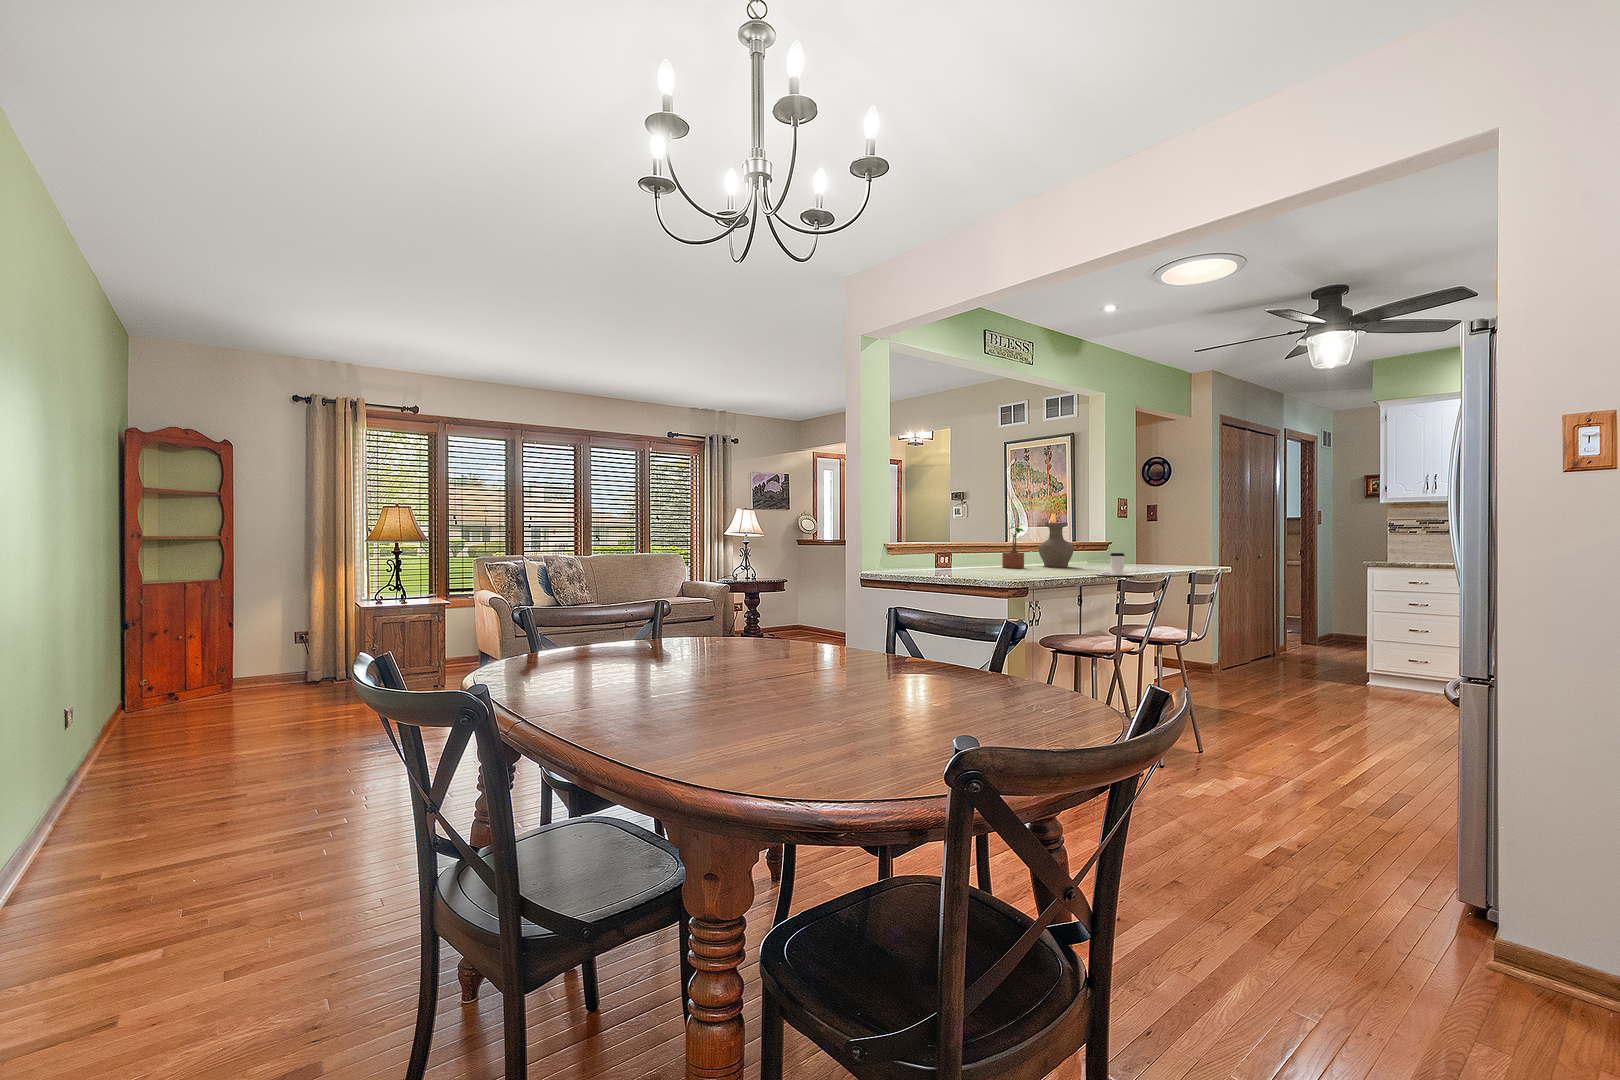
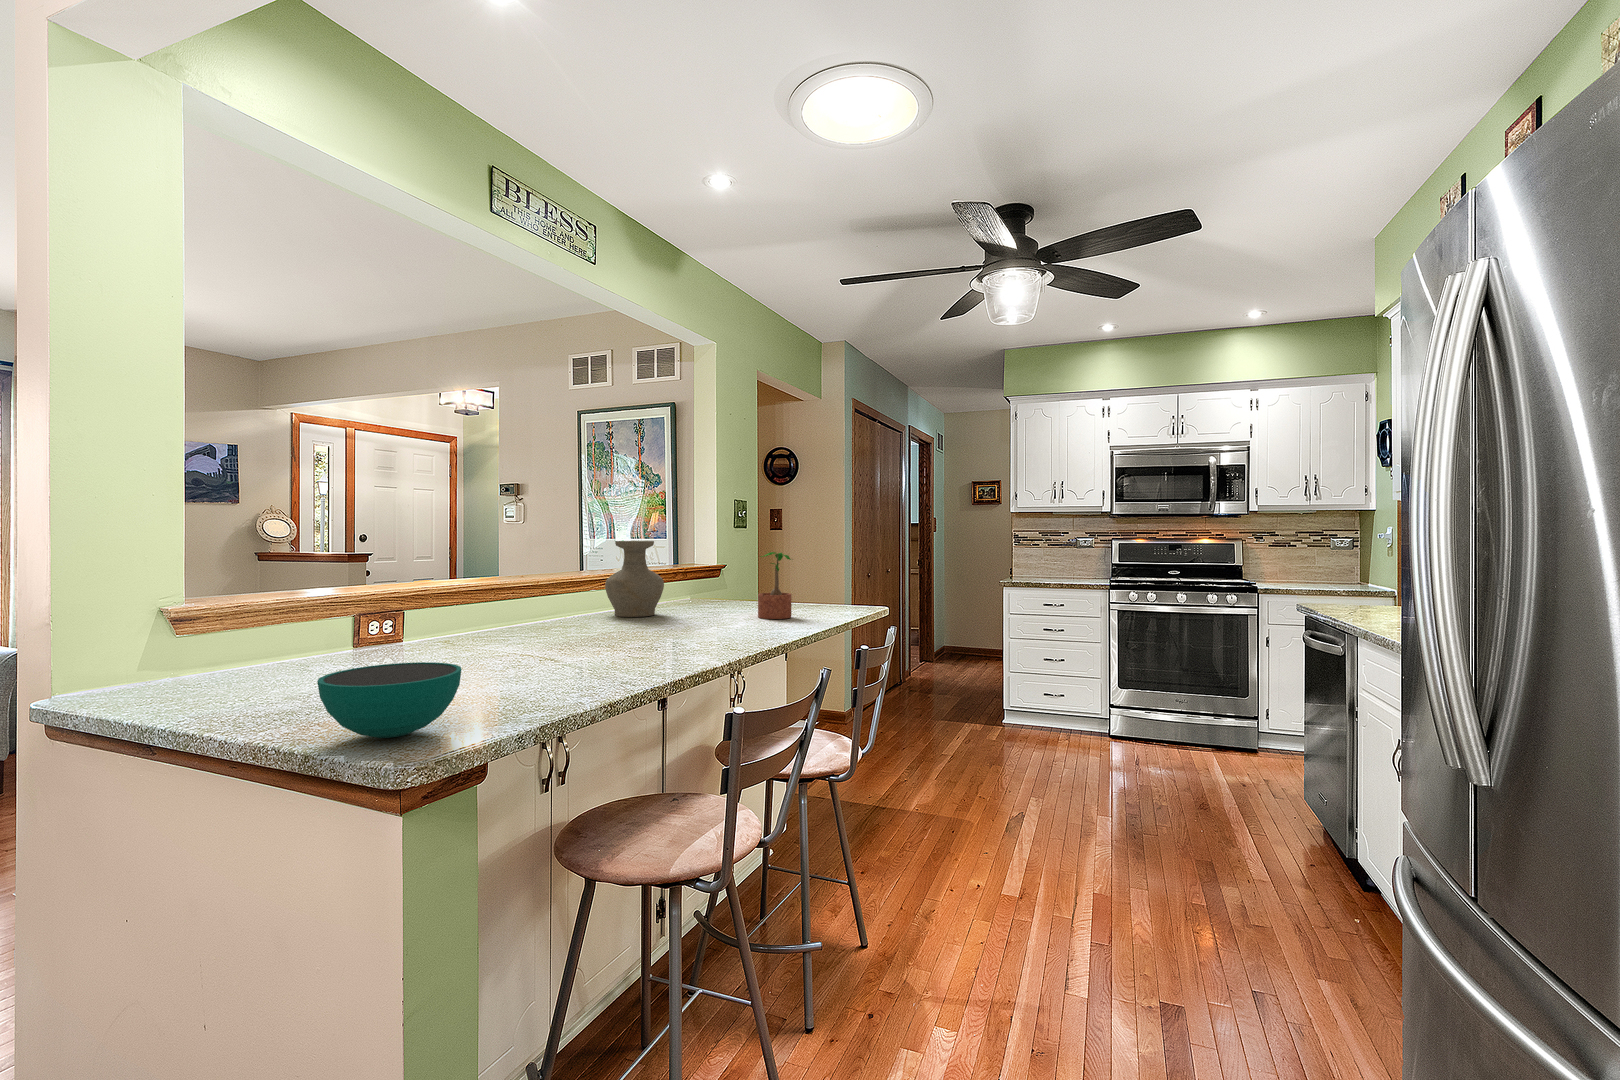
potted plant: present [1002,527,1024,568] -> present [758,552,792,619]
coffee cup: present [1096,553,1134,576] -> none [690,607,760,653]
bowl: none [969,559,1014,581] -> present [317,662,462,738]

